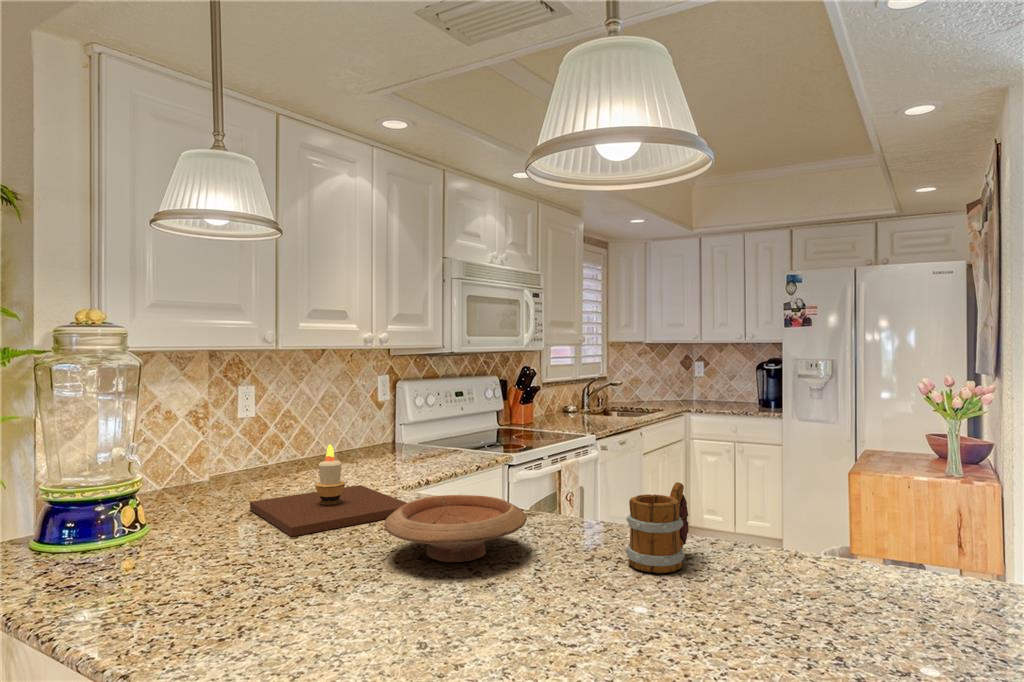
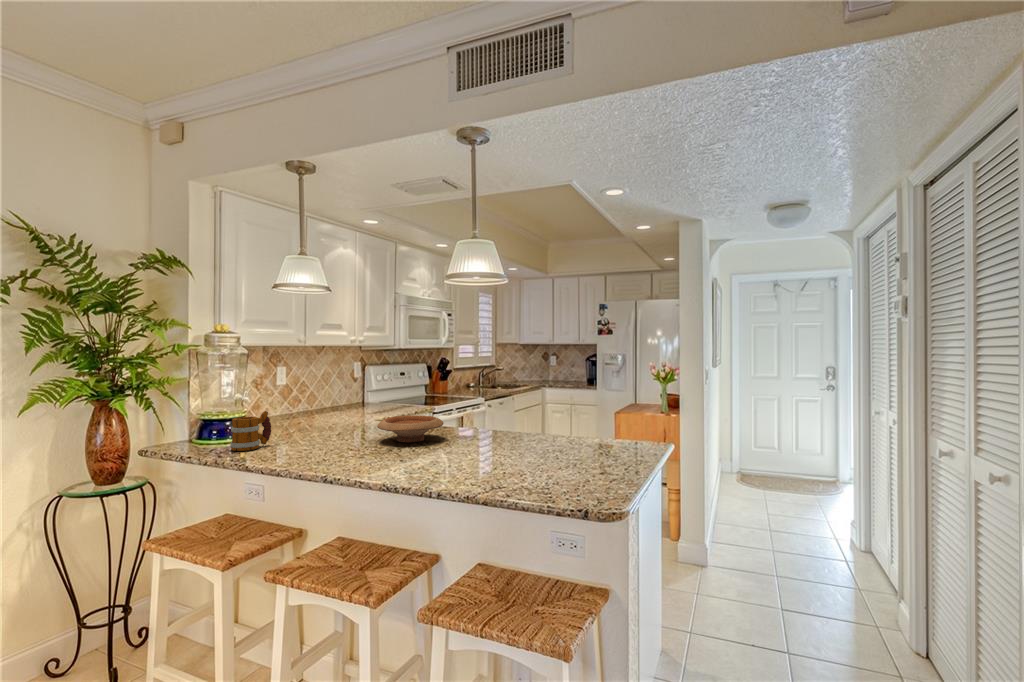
candle: present [250,444,407,537] -> none [297,394,386,438]
mug: present [626,482,689,573] -> present [230,411,271,451]

